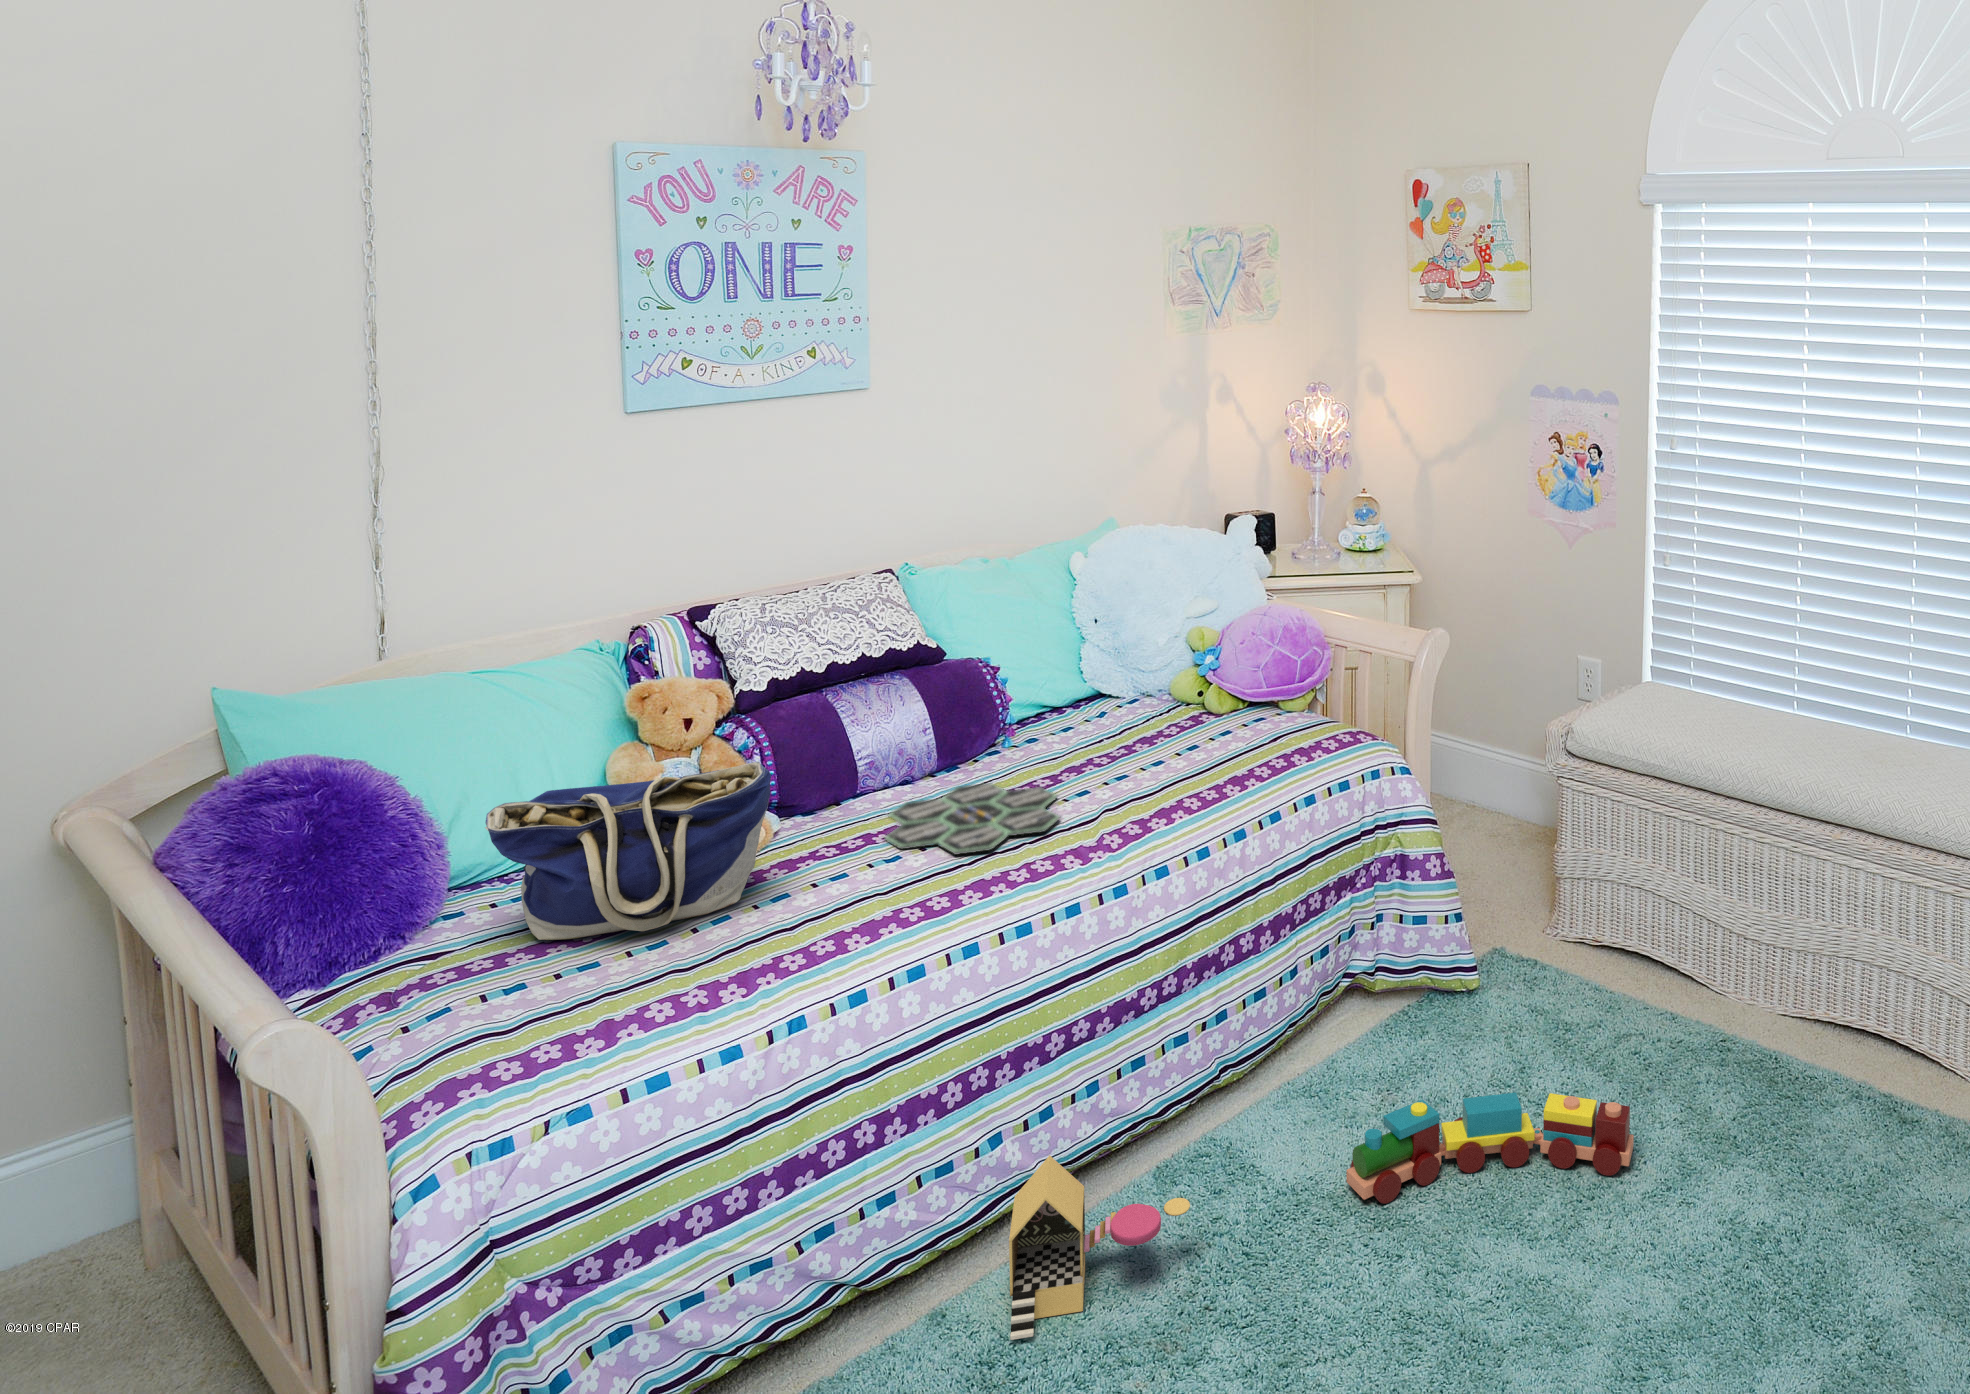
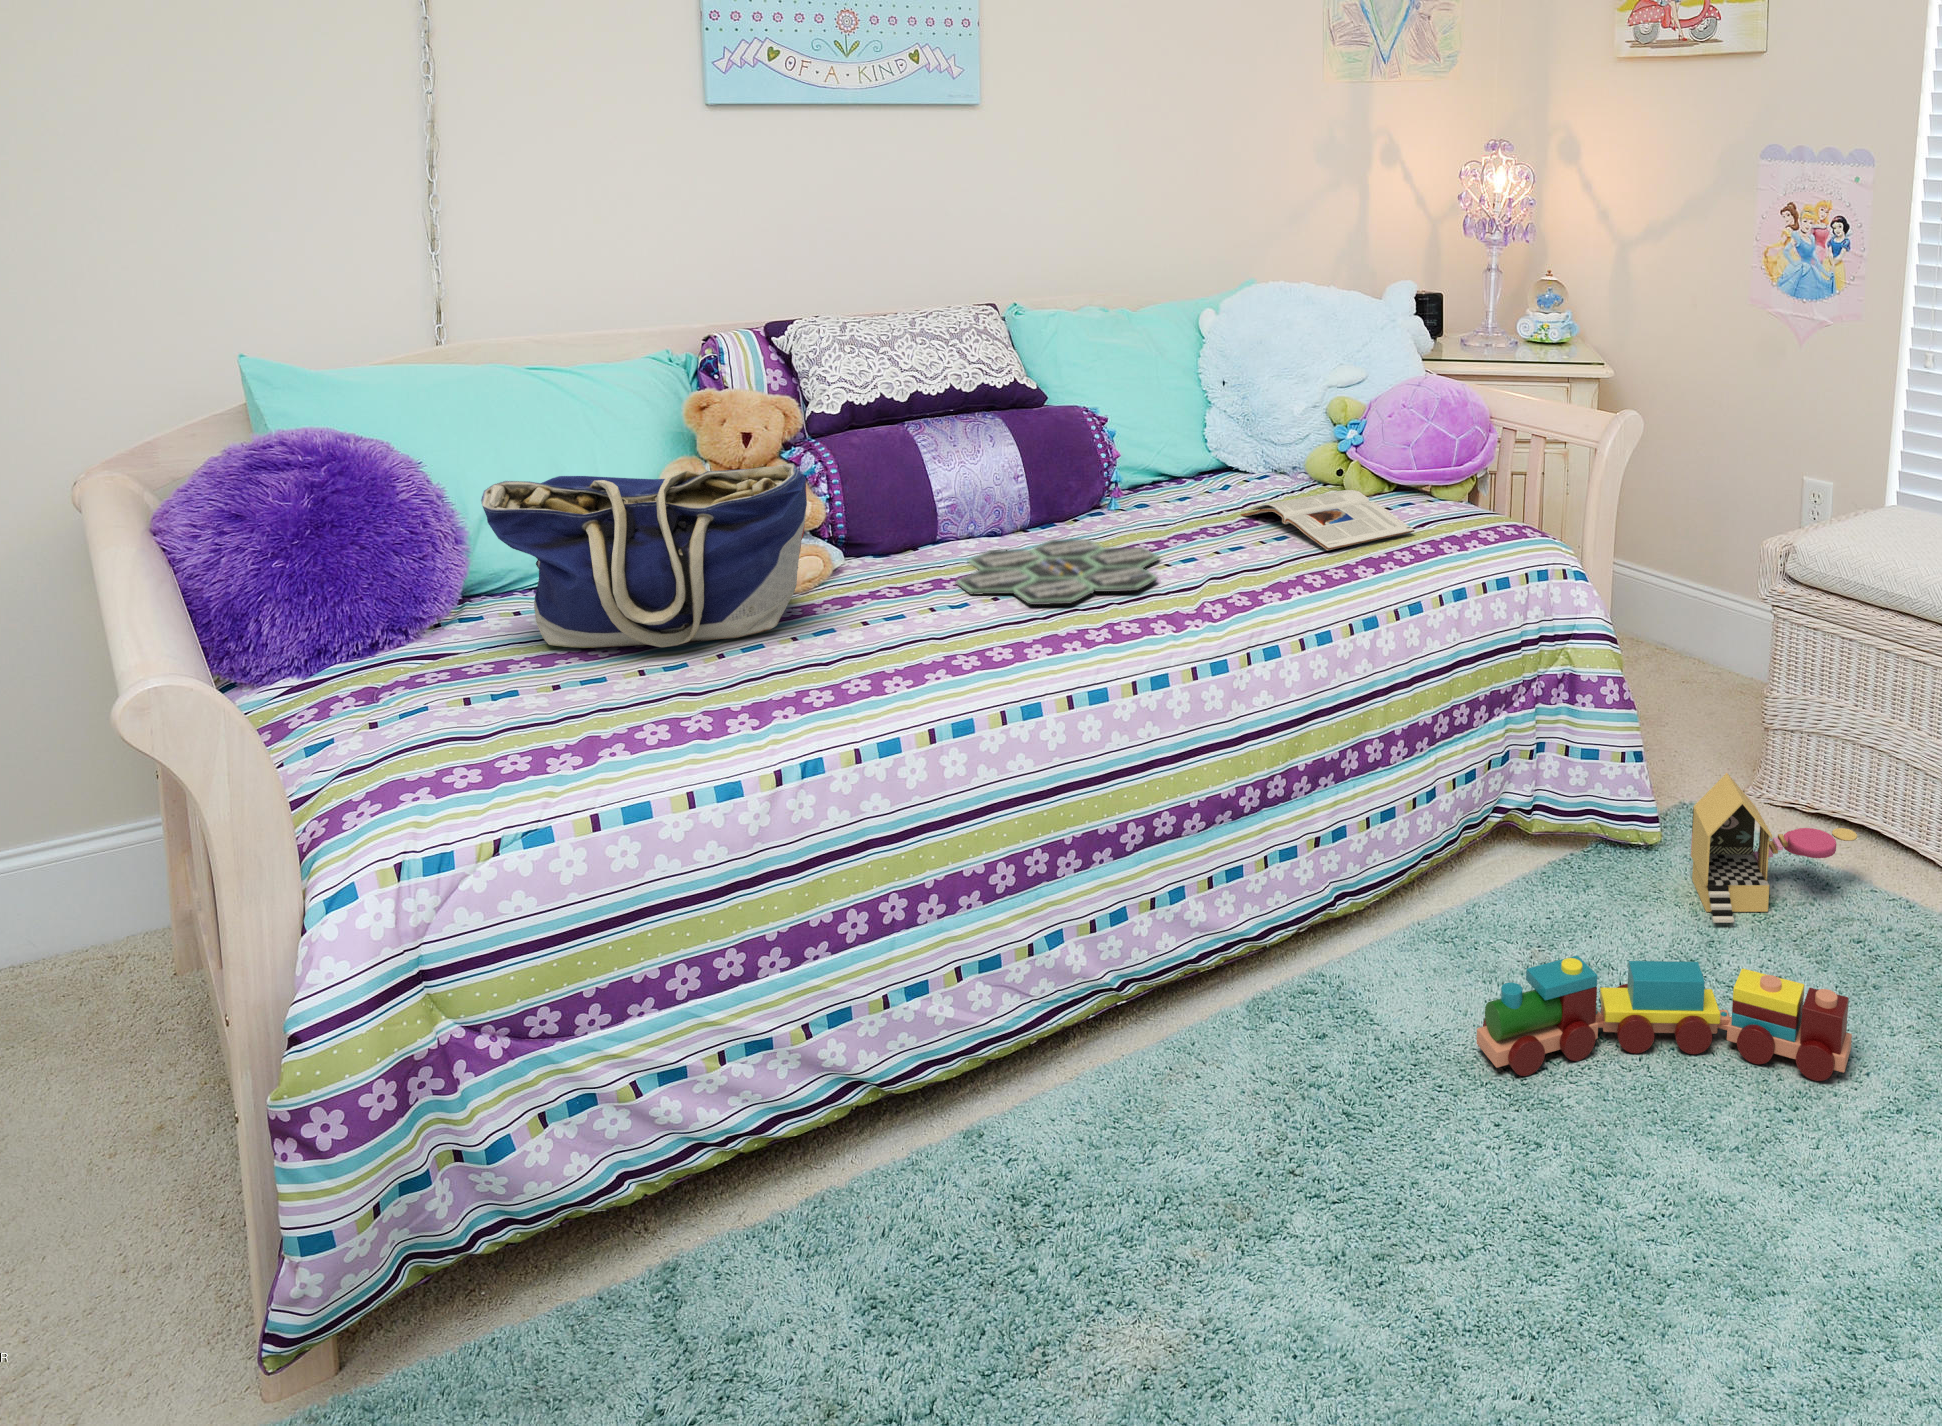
magazine: none [1118,713,1269,775] -> present [1241,490,1414,551]
toy house: present [1009,1155,1190,1340] -> present [1691,773,1857,923]

